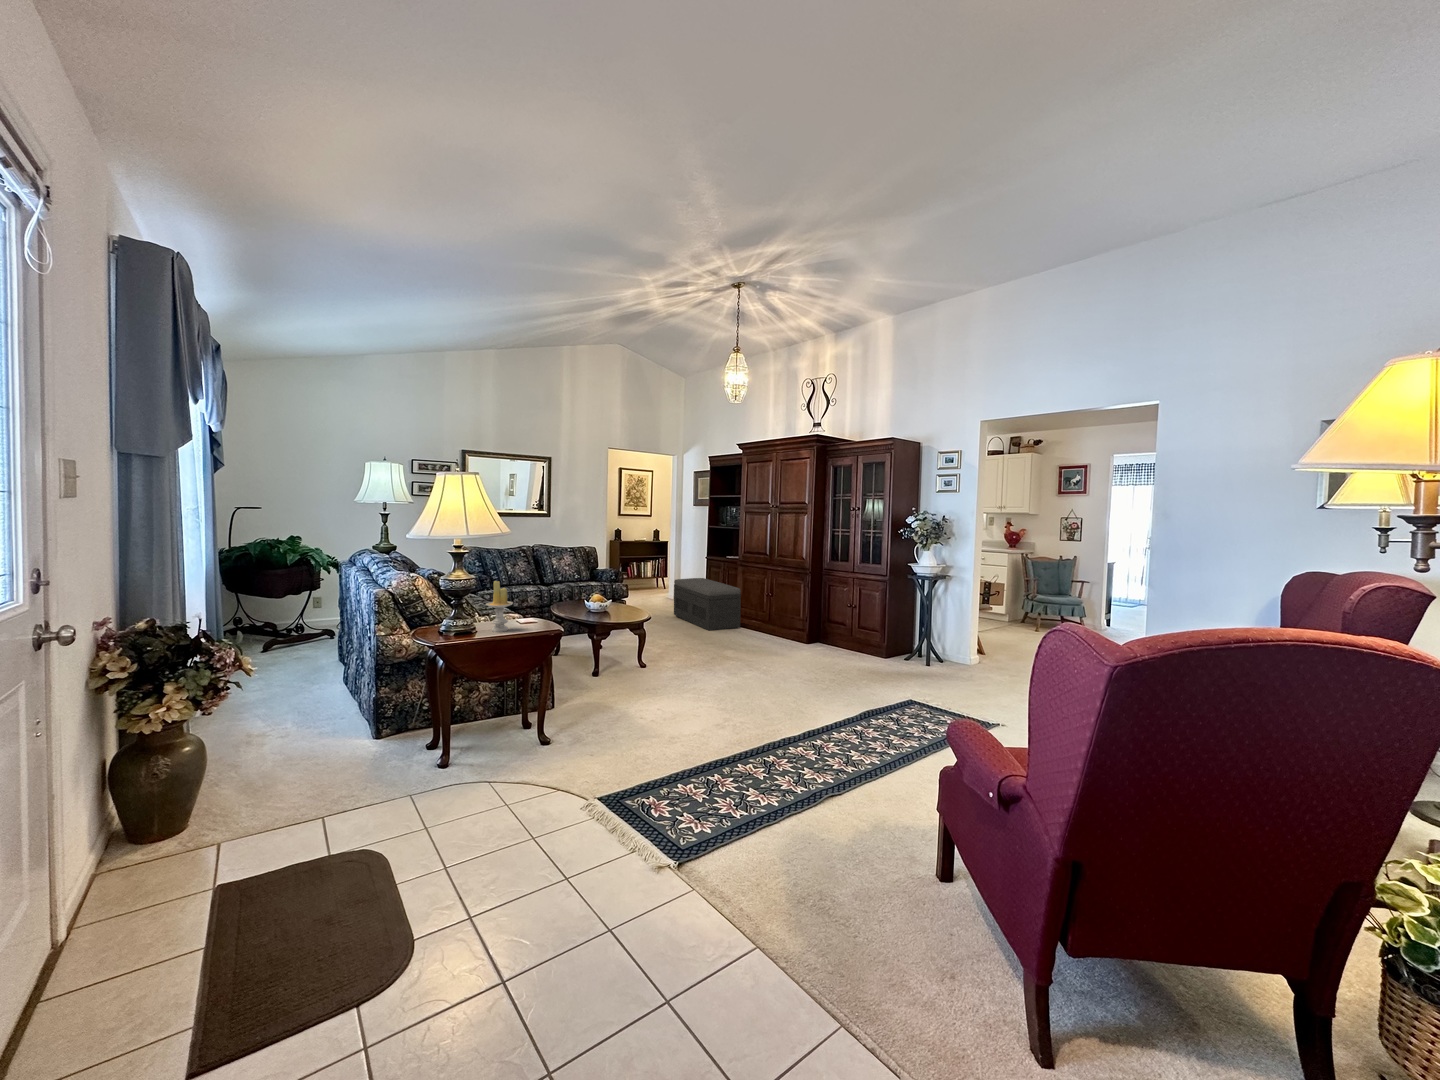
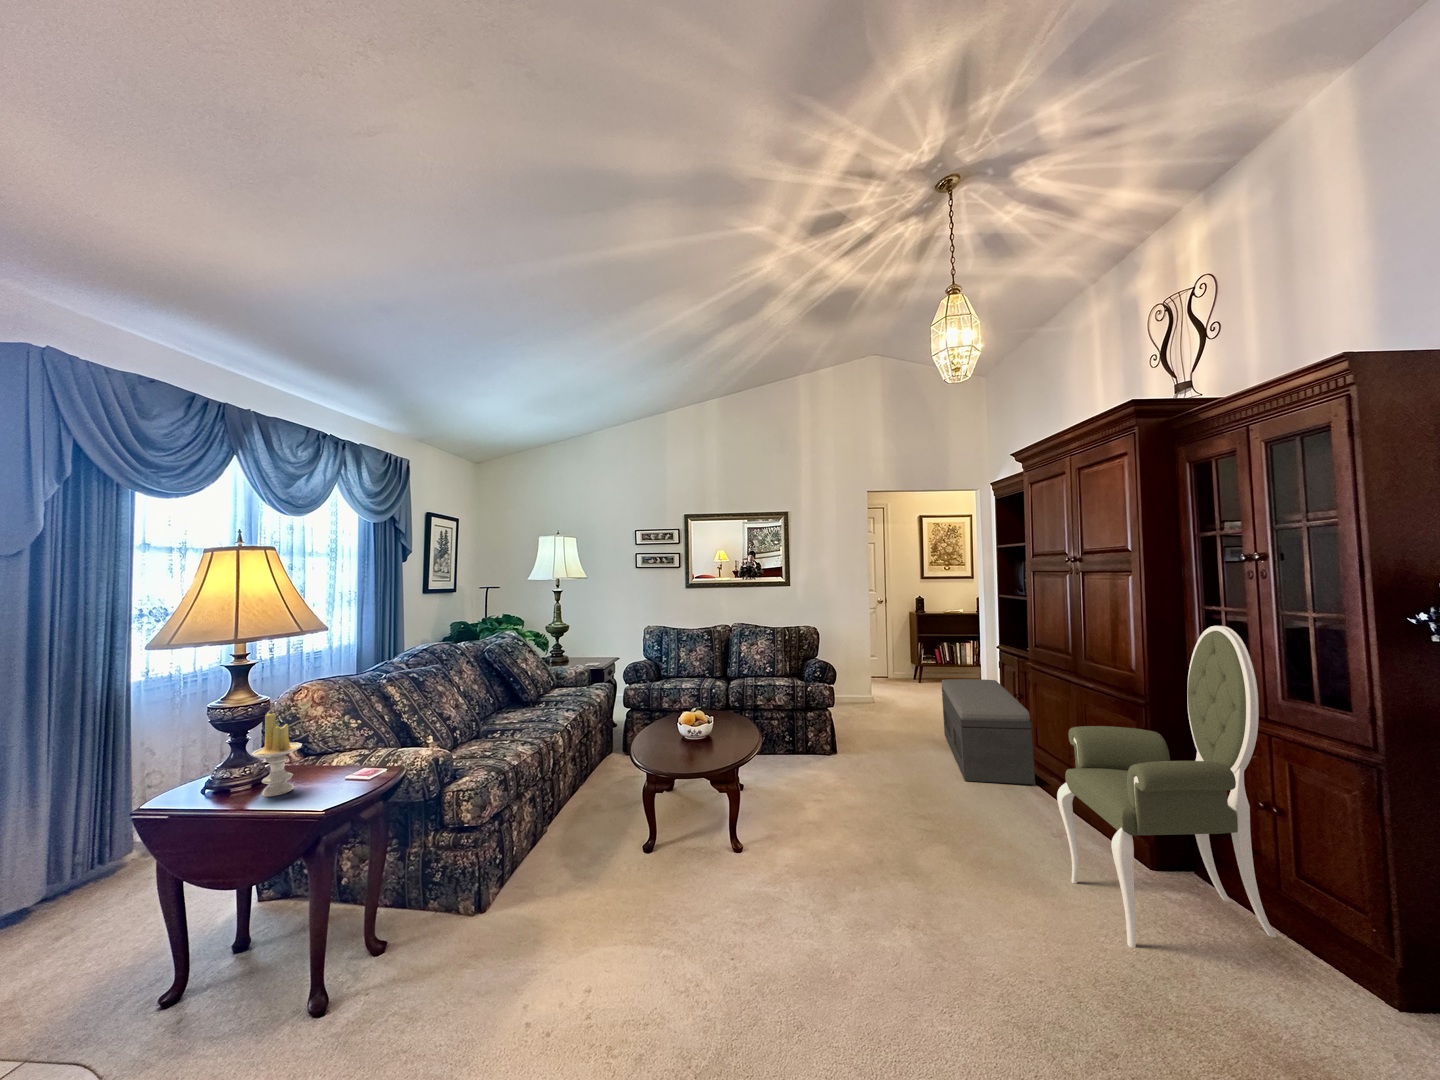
armchair: none [783,536,856,662] -> present [1057,626,1276,948]

